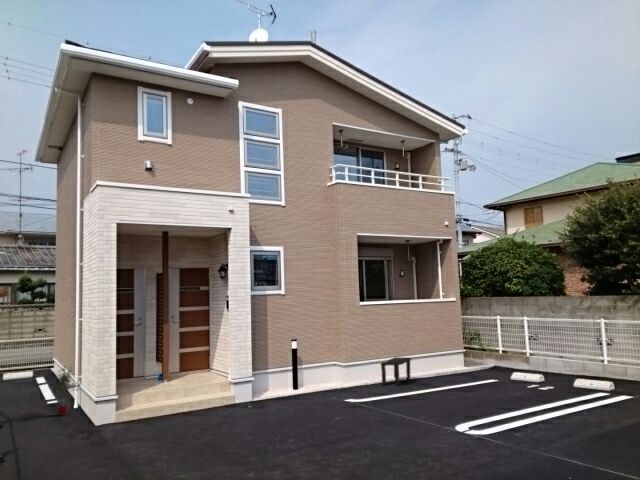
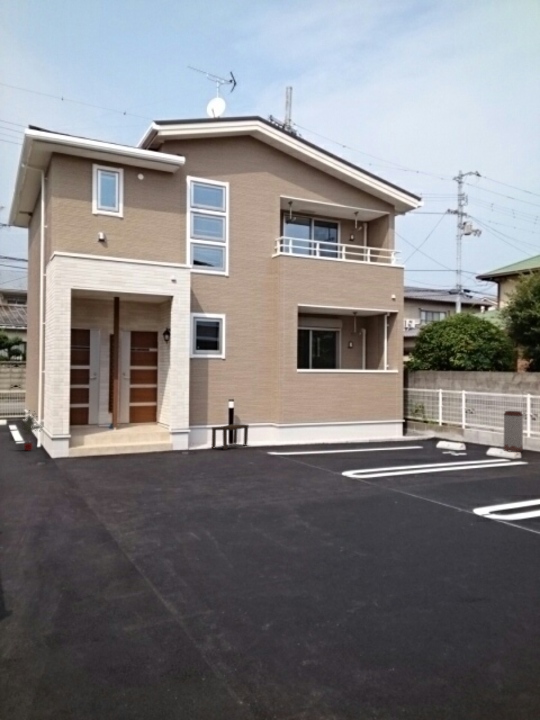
trash can: none [580,337,604,381] -> present [504,411,523,452]
bench: present [381,357,411,385] -> present [212,424,249,450]

